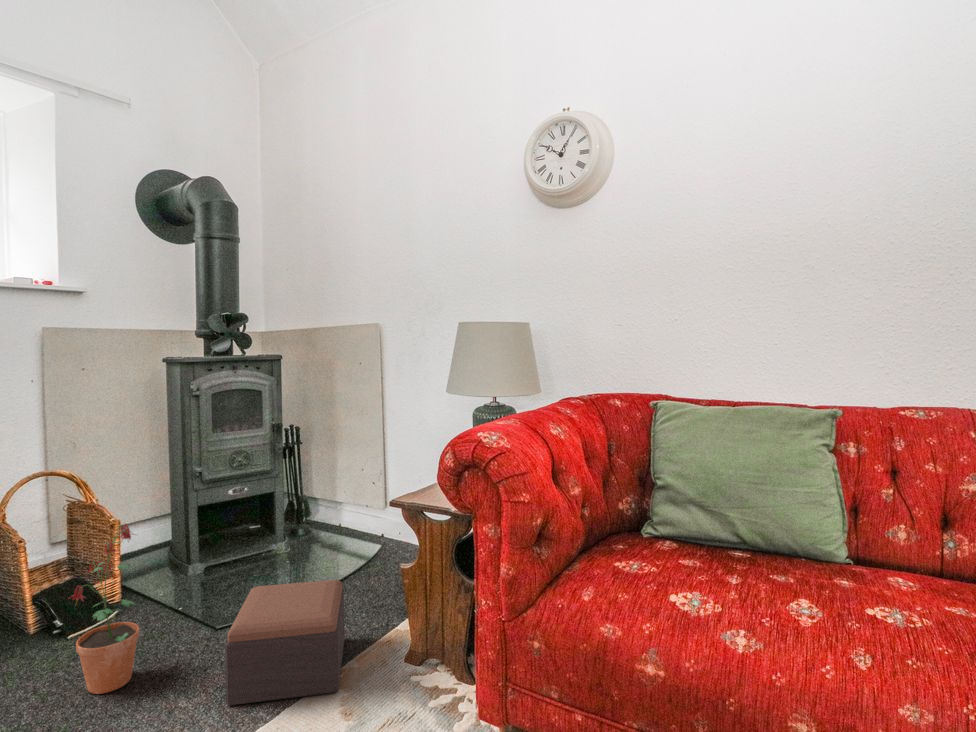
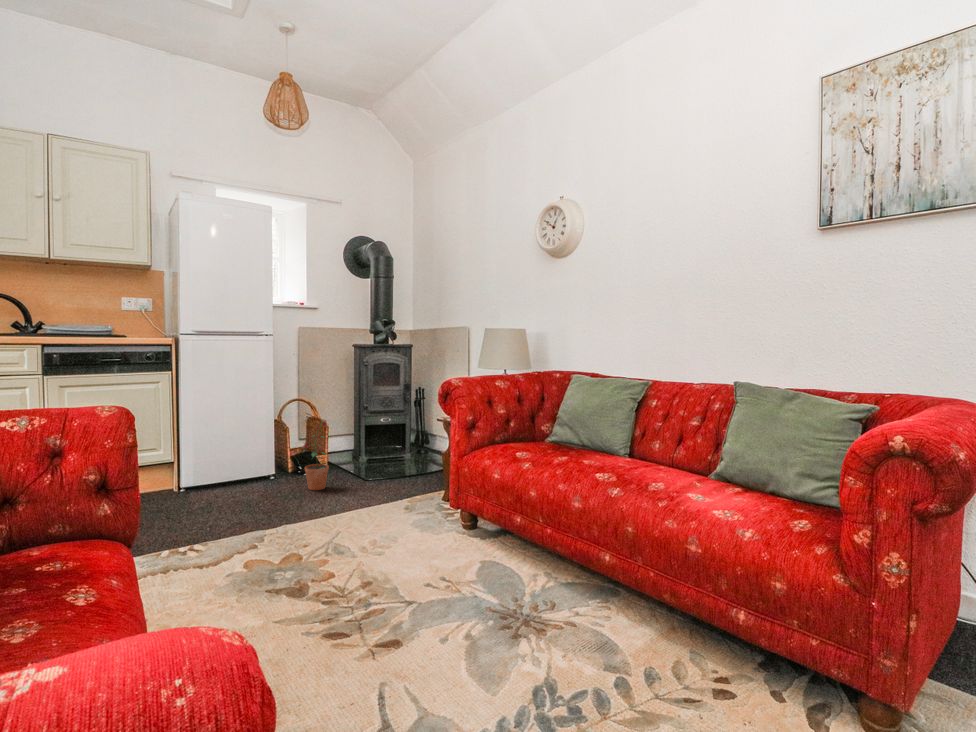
footstool: present [225,580,345,706] -> none [358,456,418,503]

